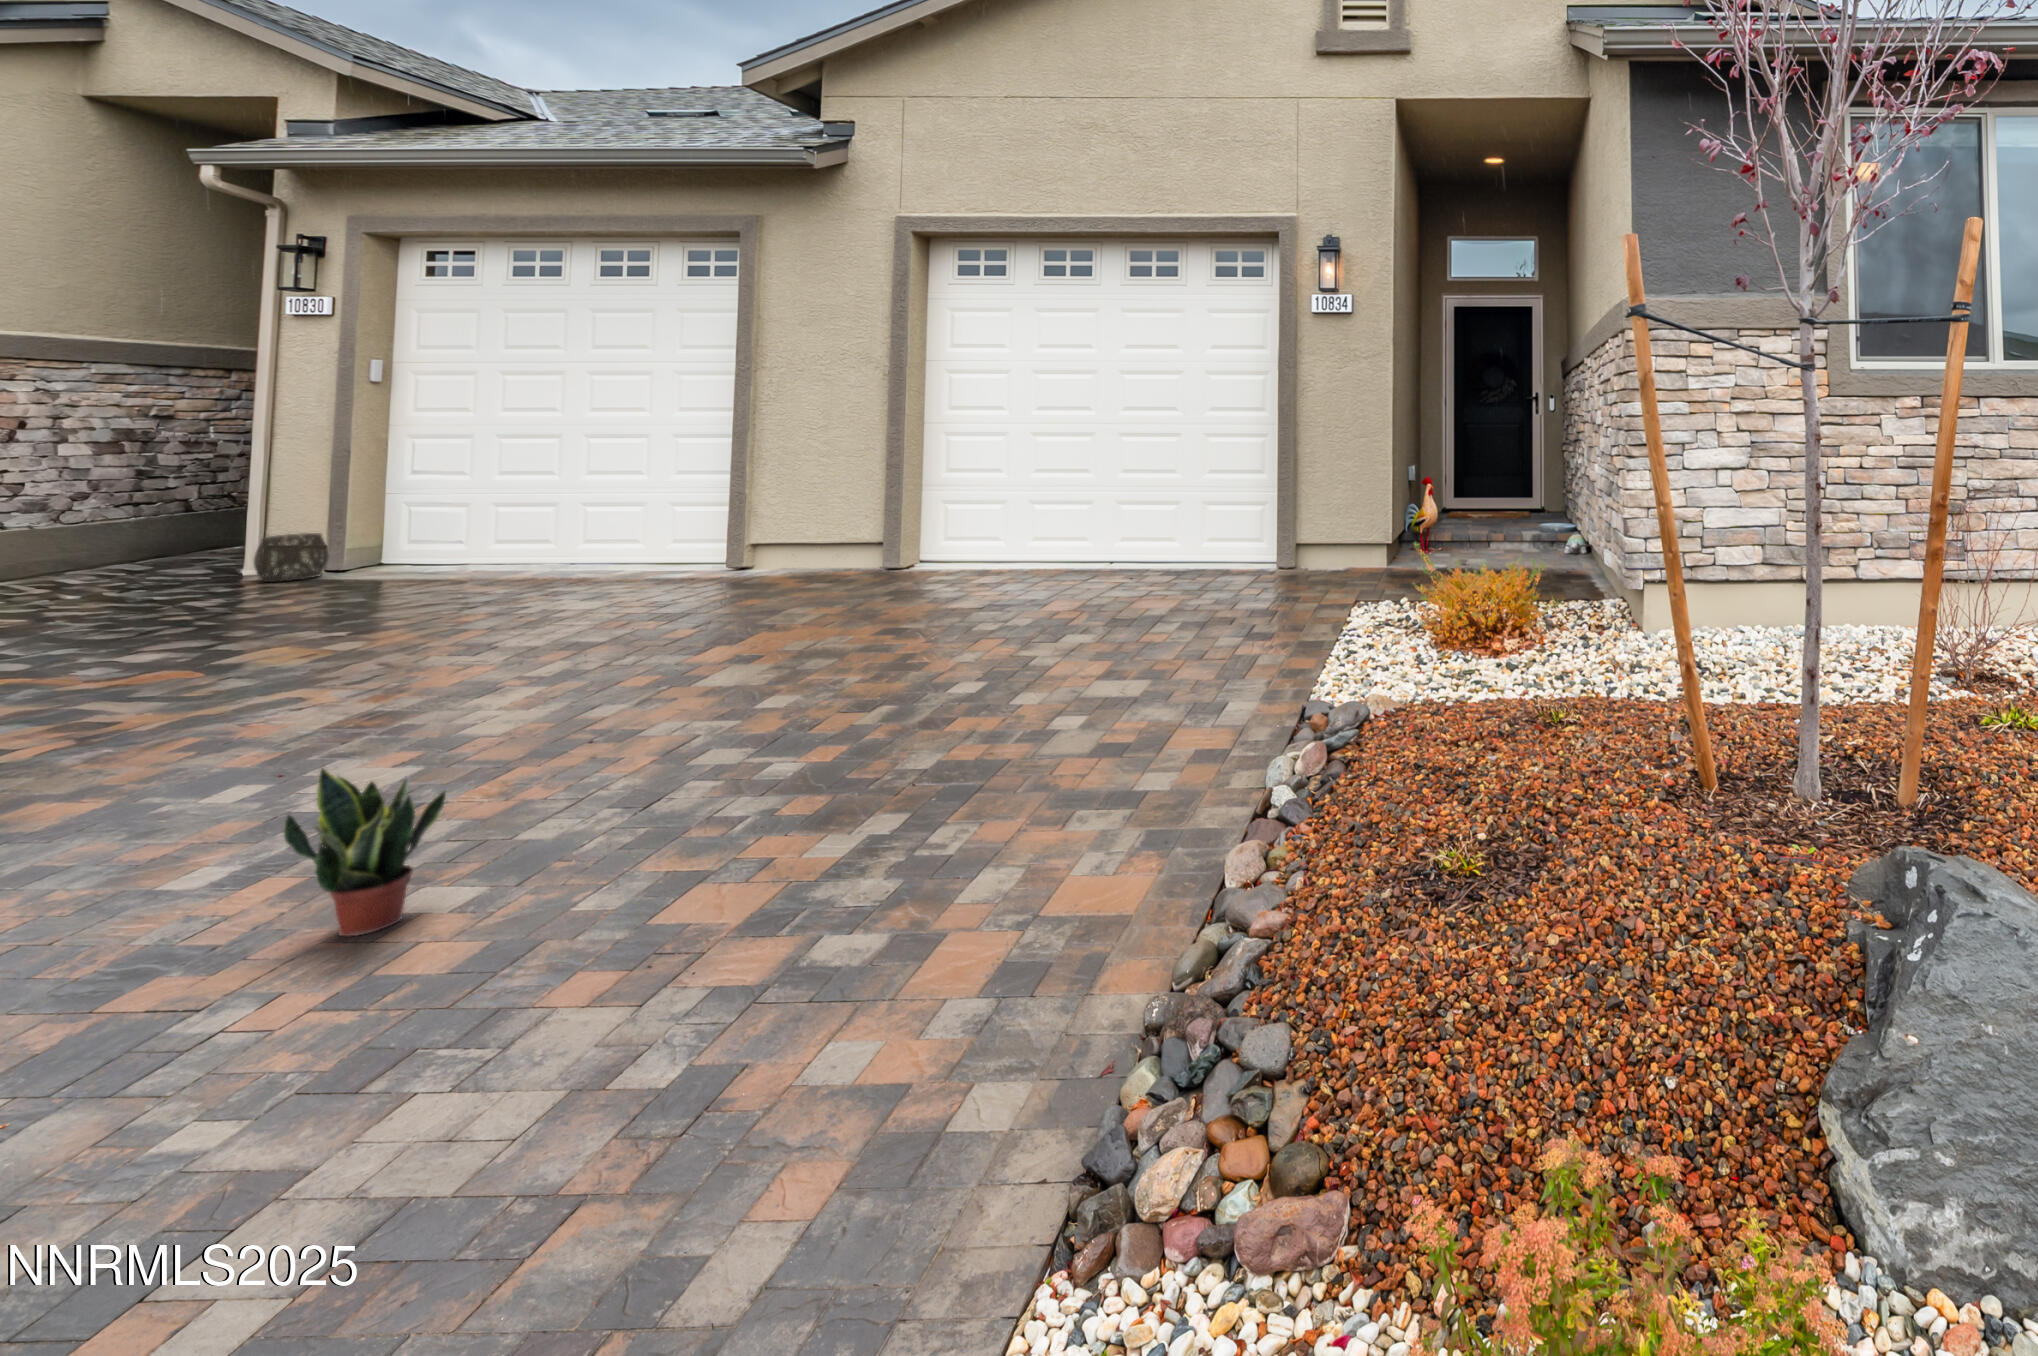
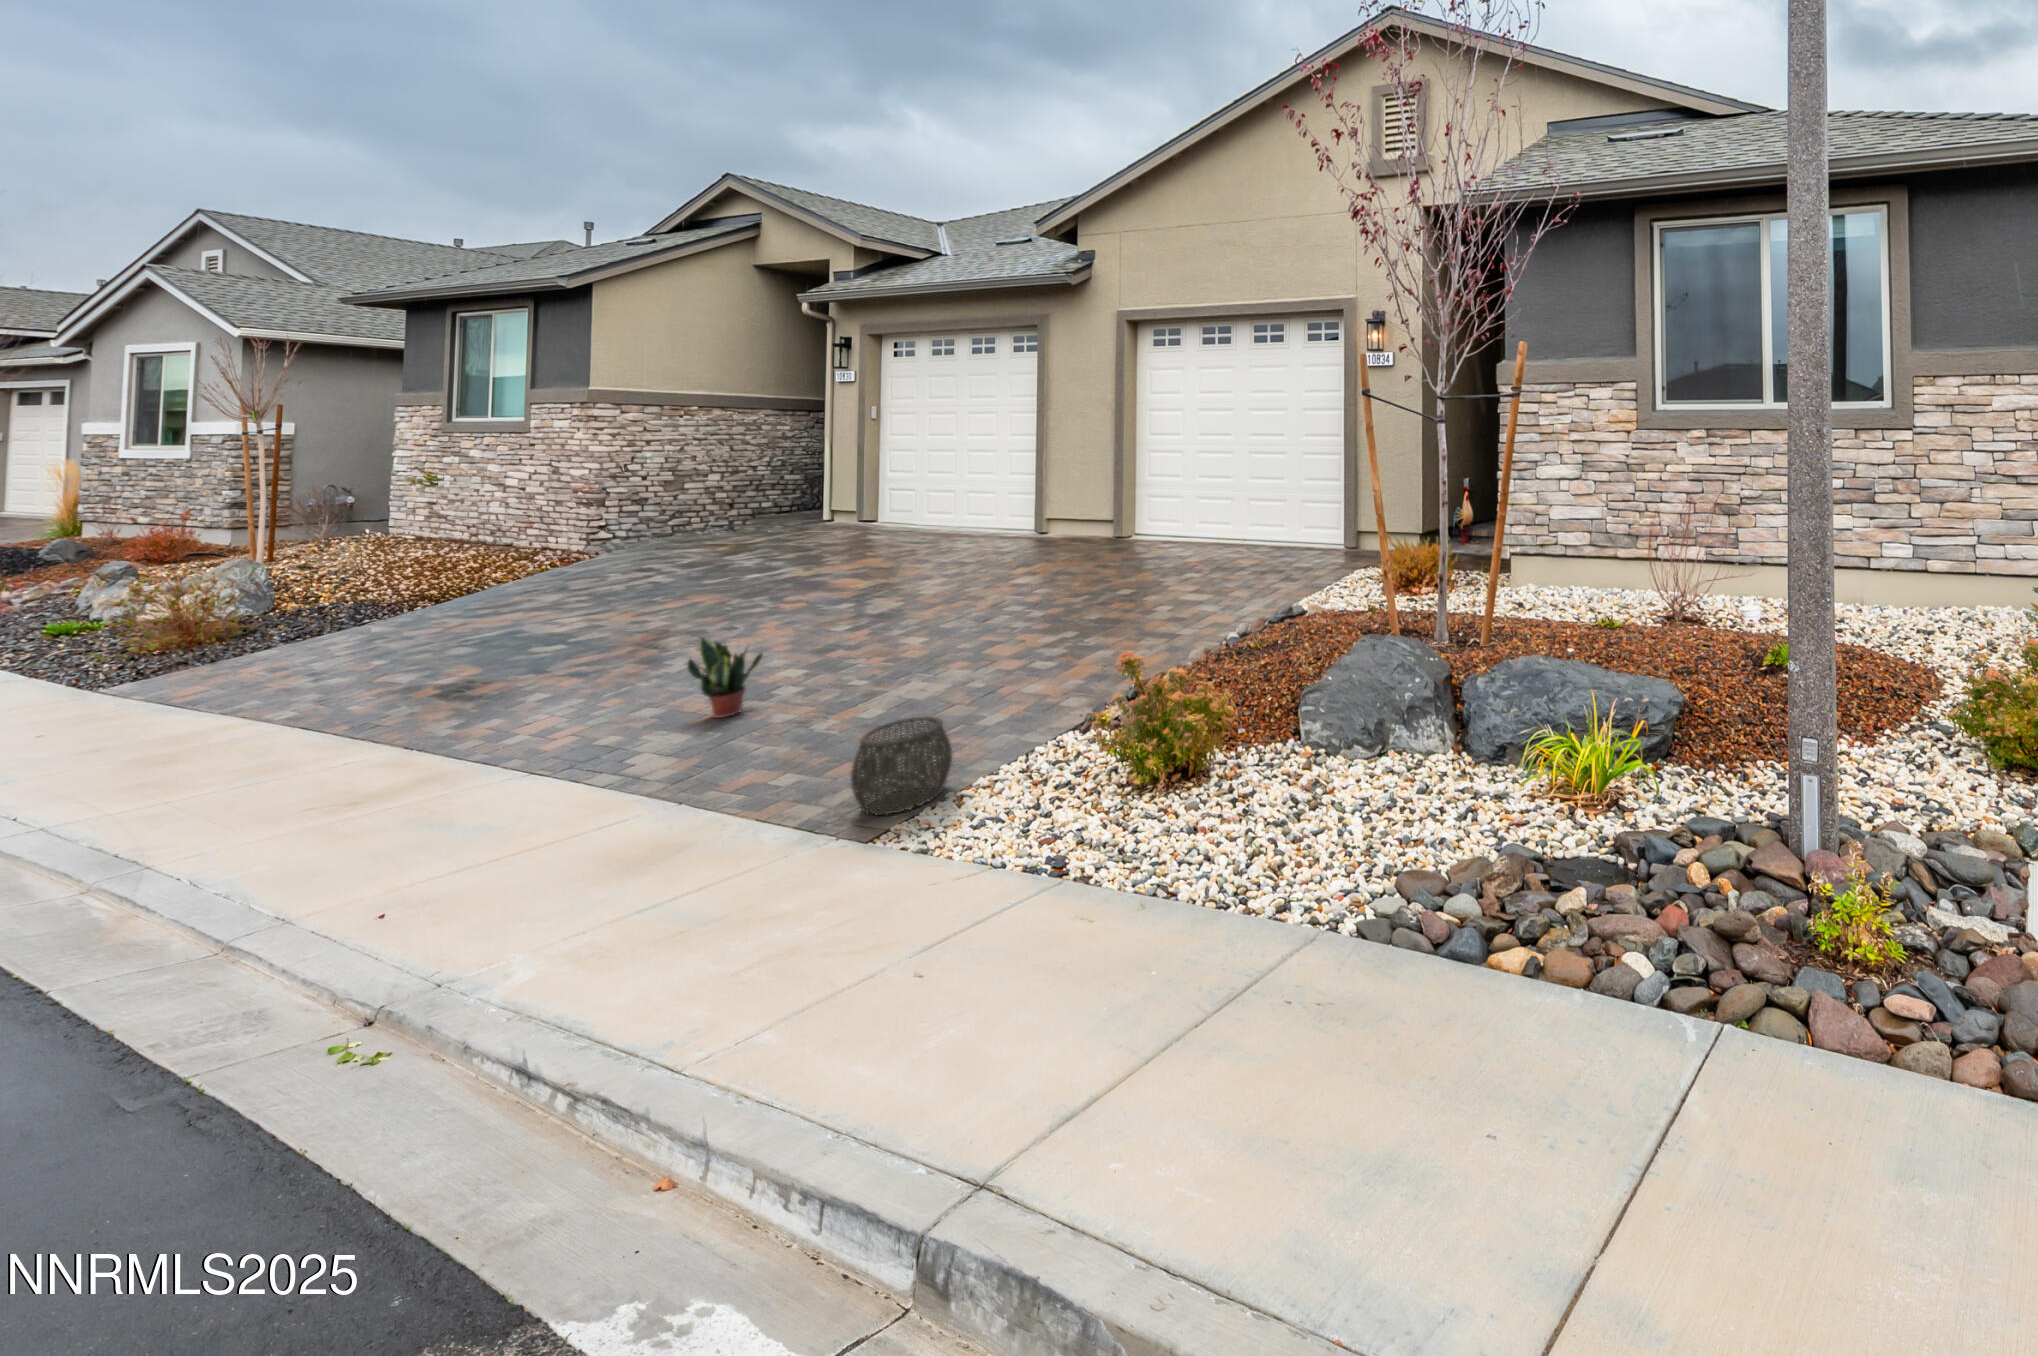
woven basket: present [254,533,329,582] -> present [851,716,952,815]

